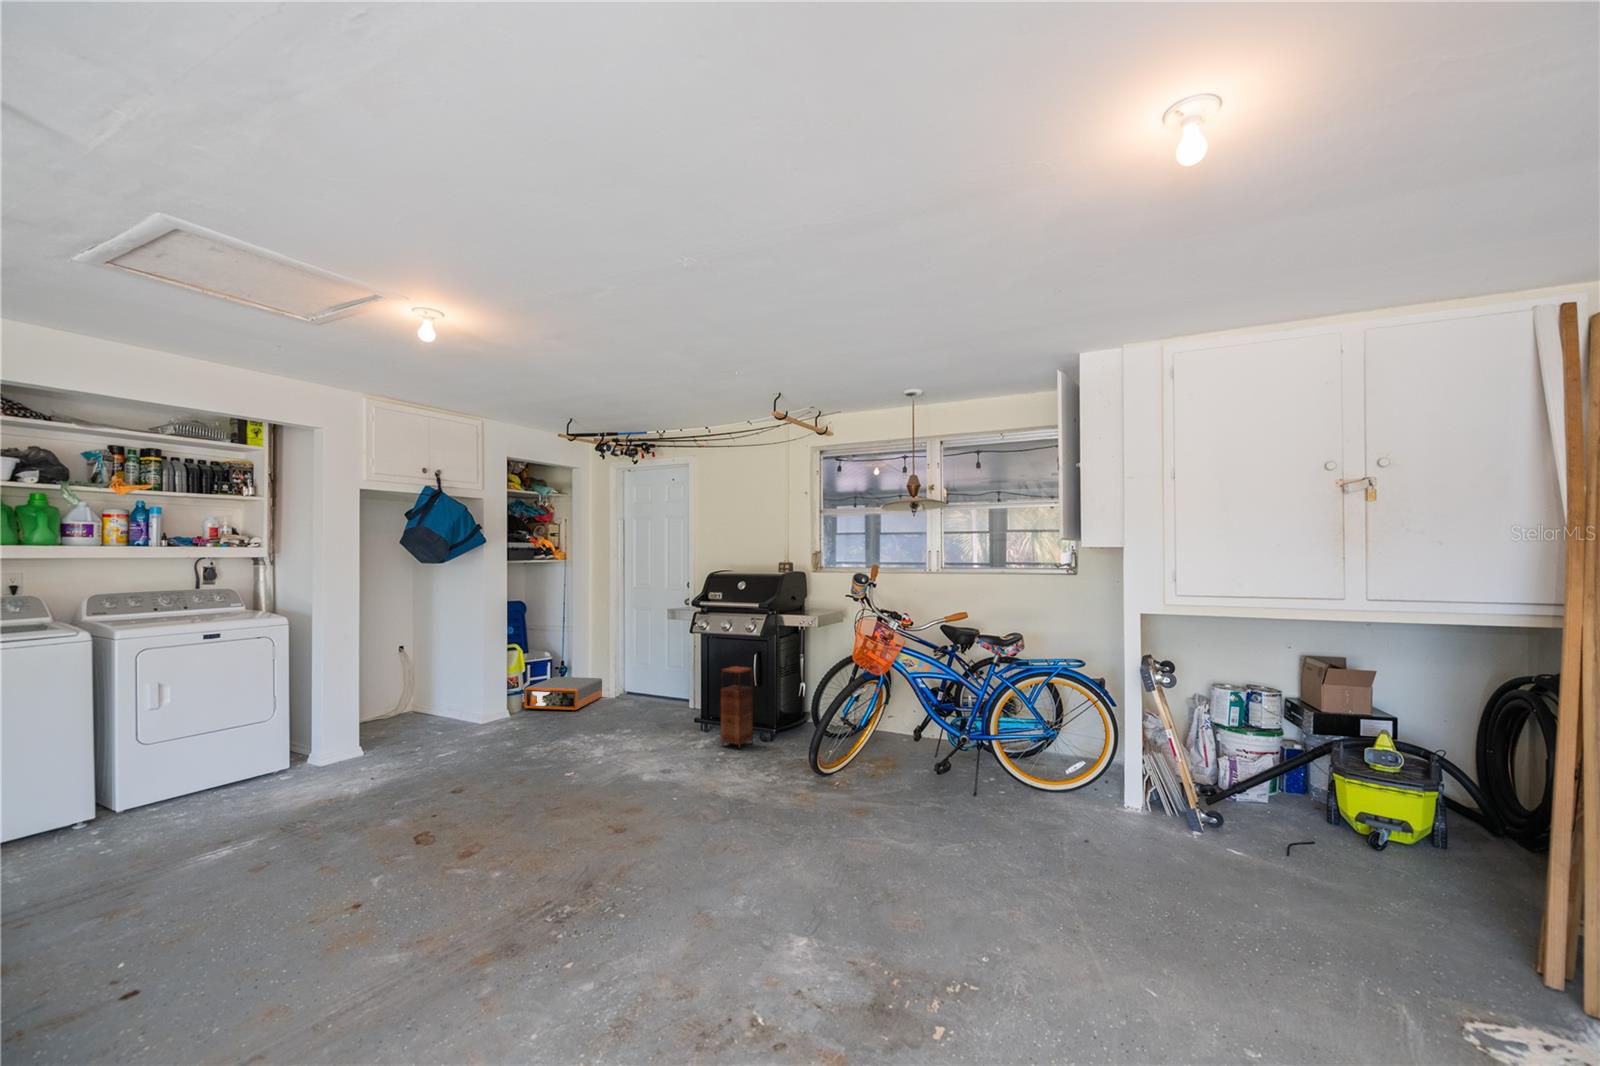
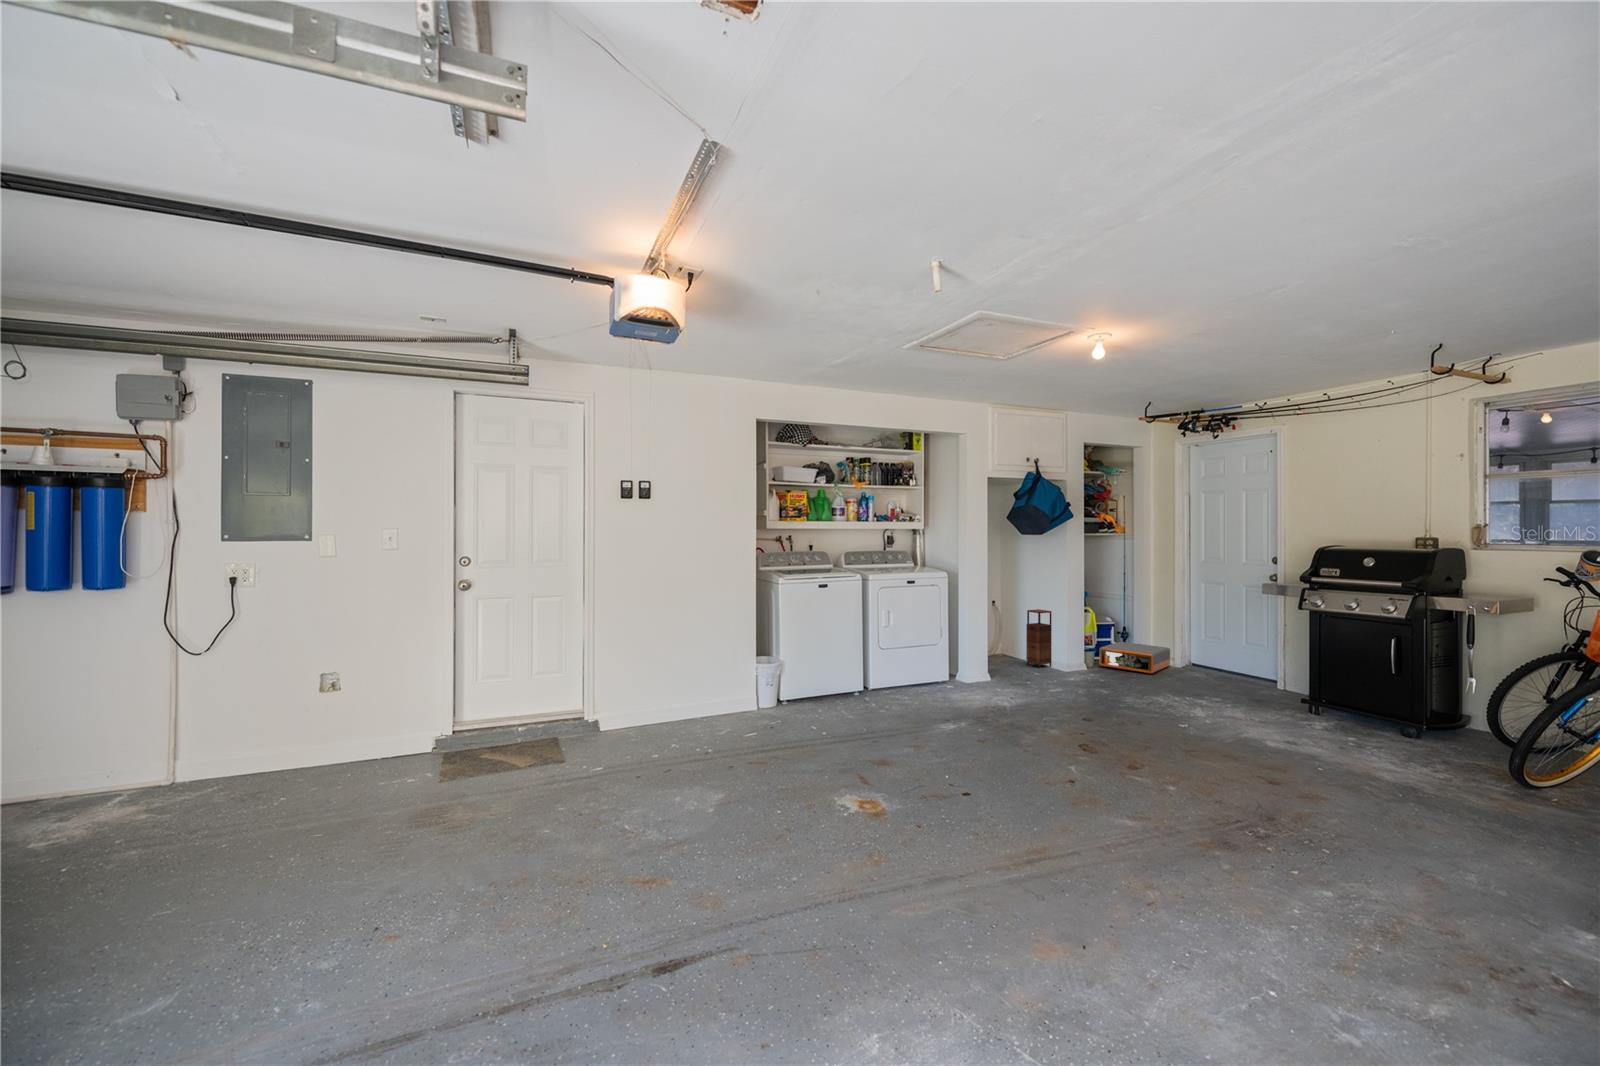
storage cabinet: present [721,666,753,749] -> present [1026,609,1052,668]

